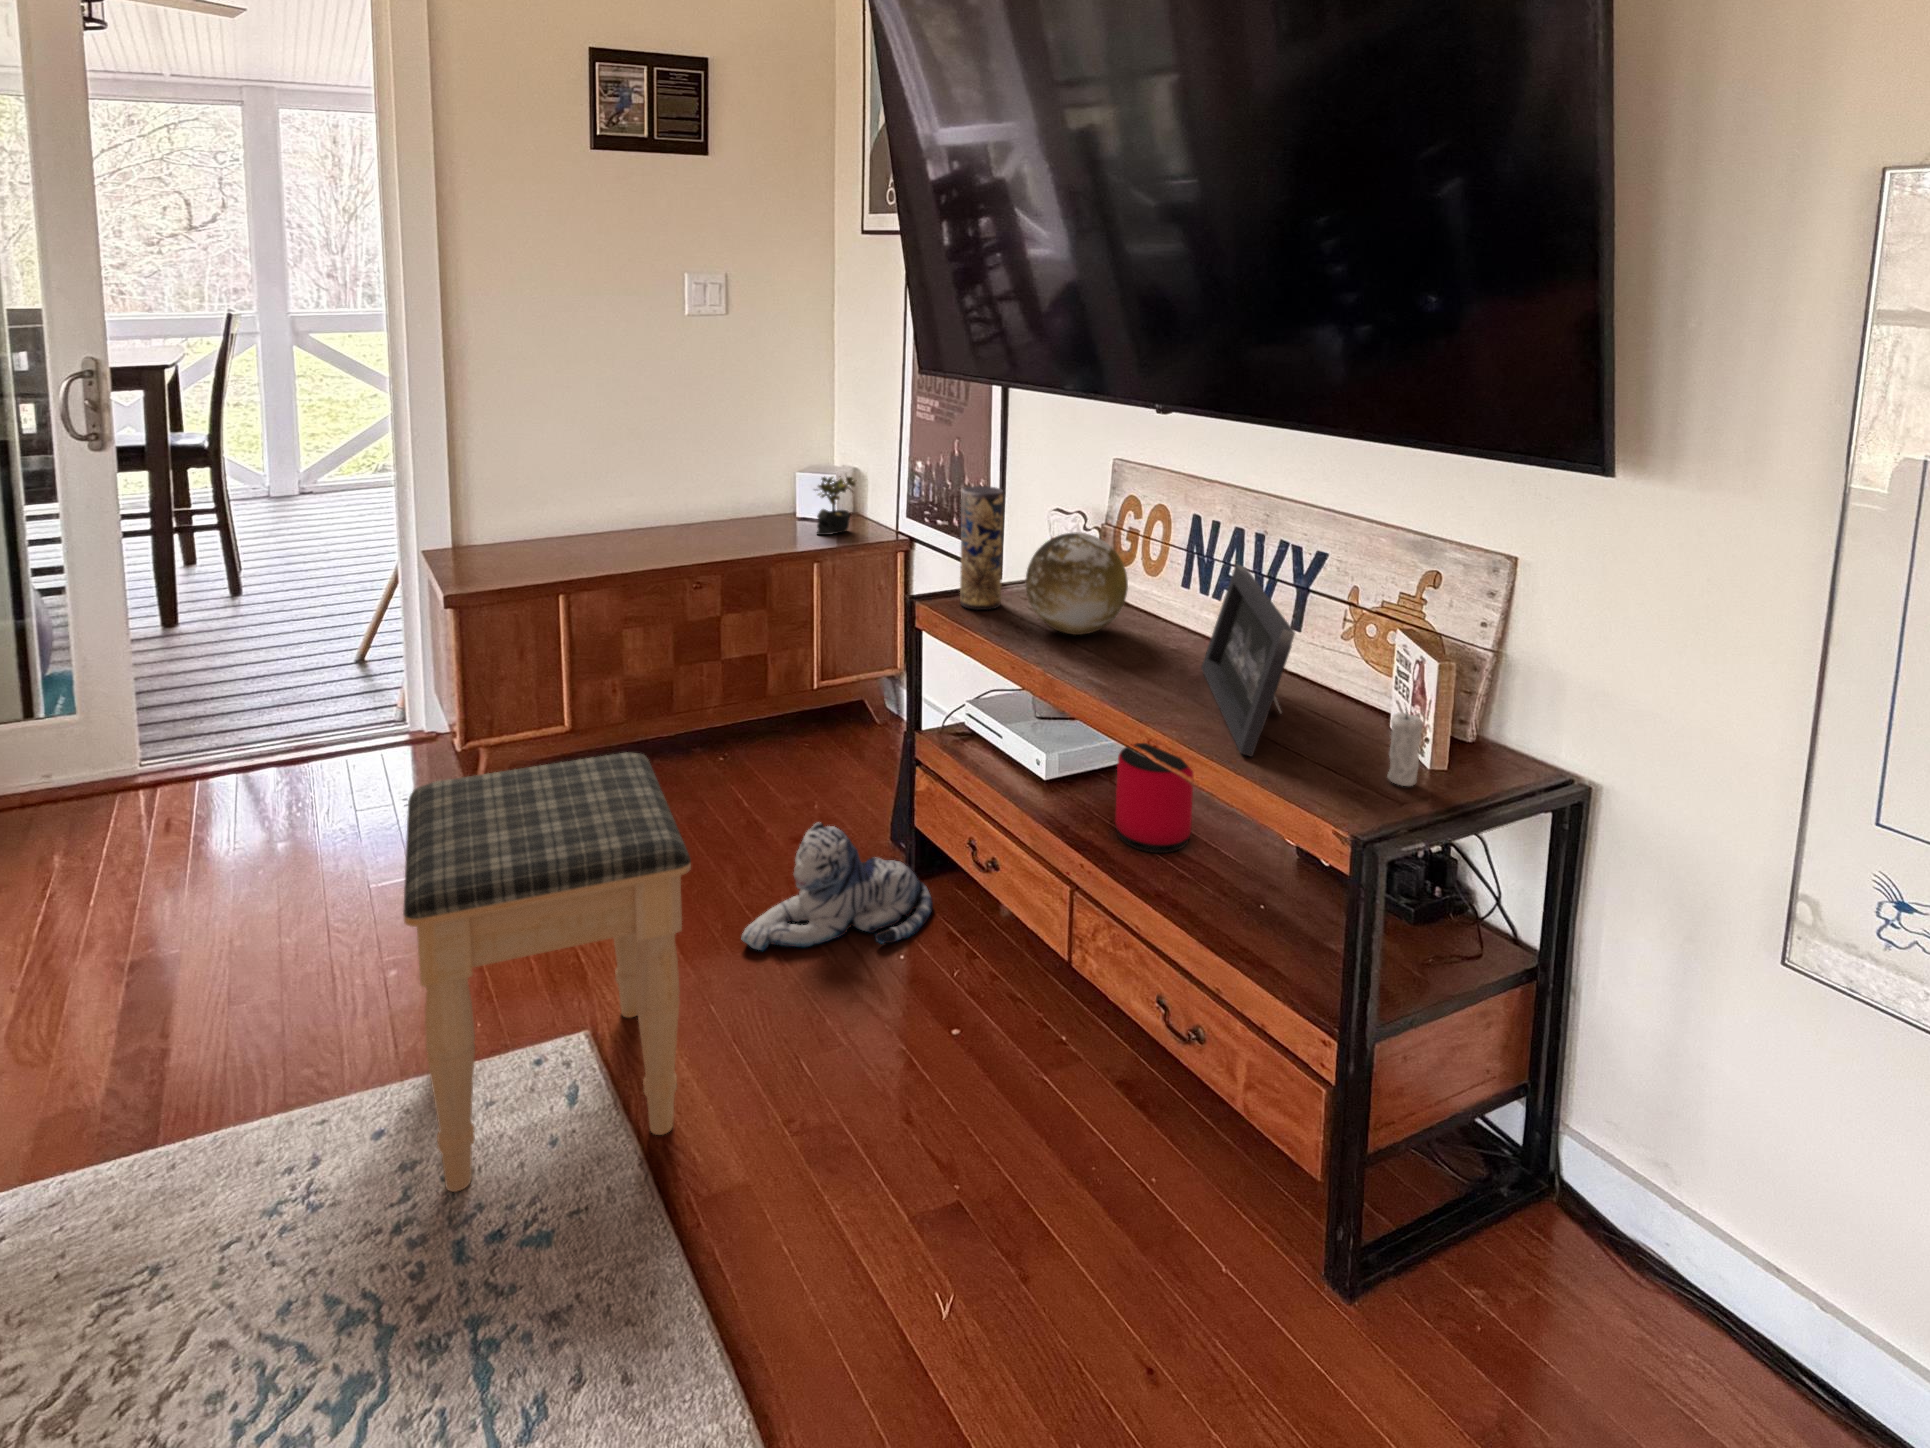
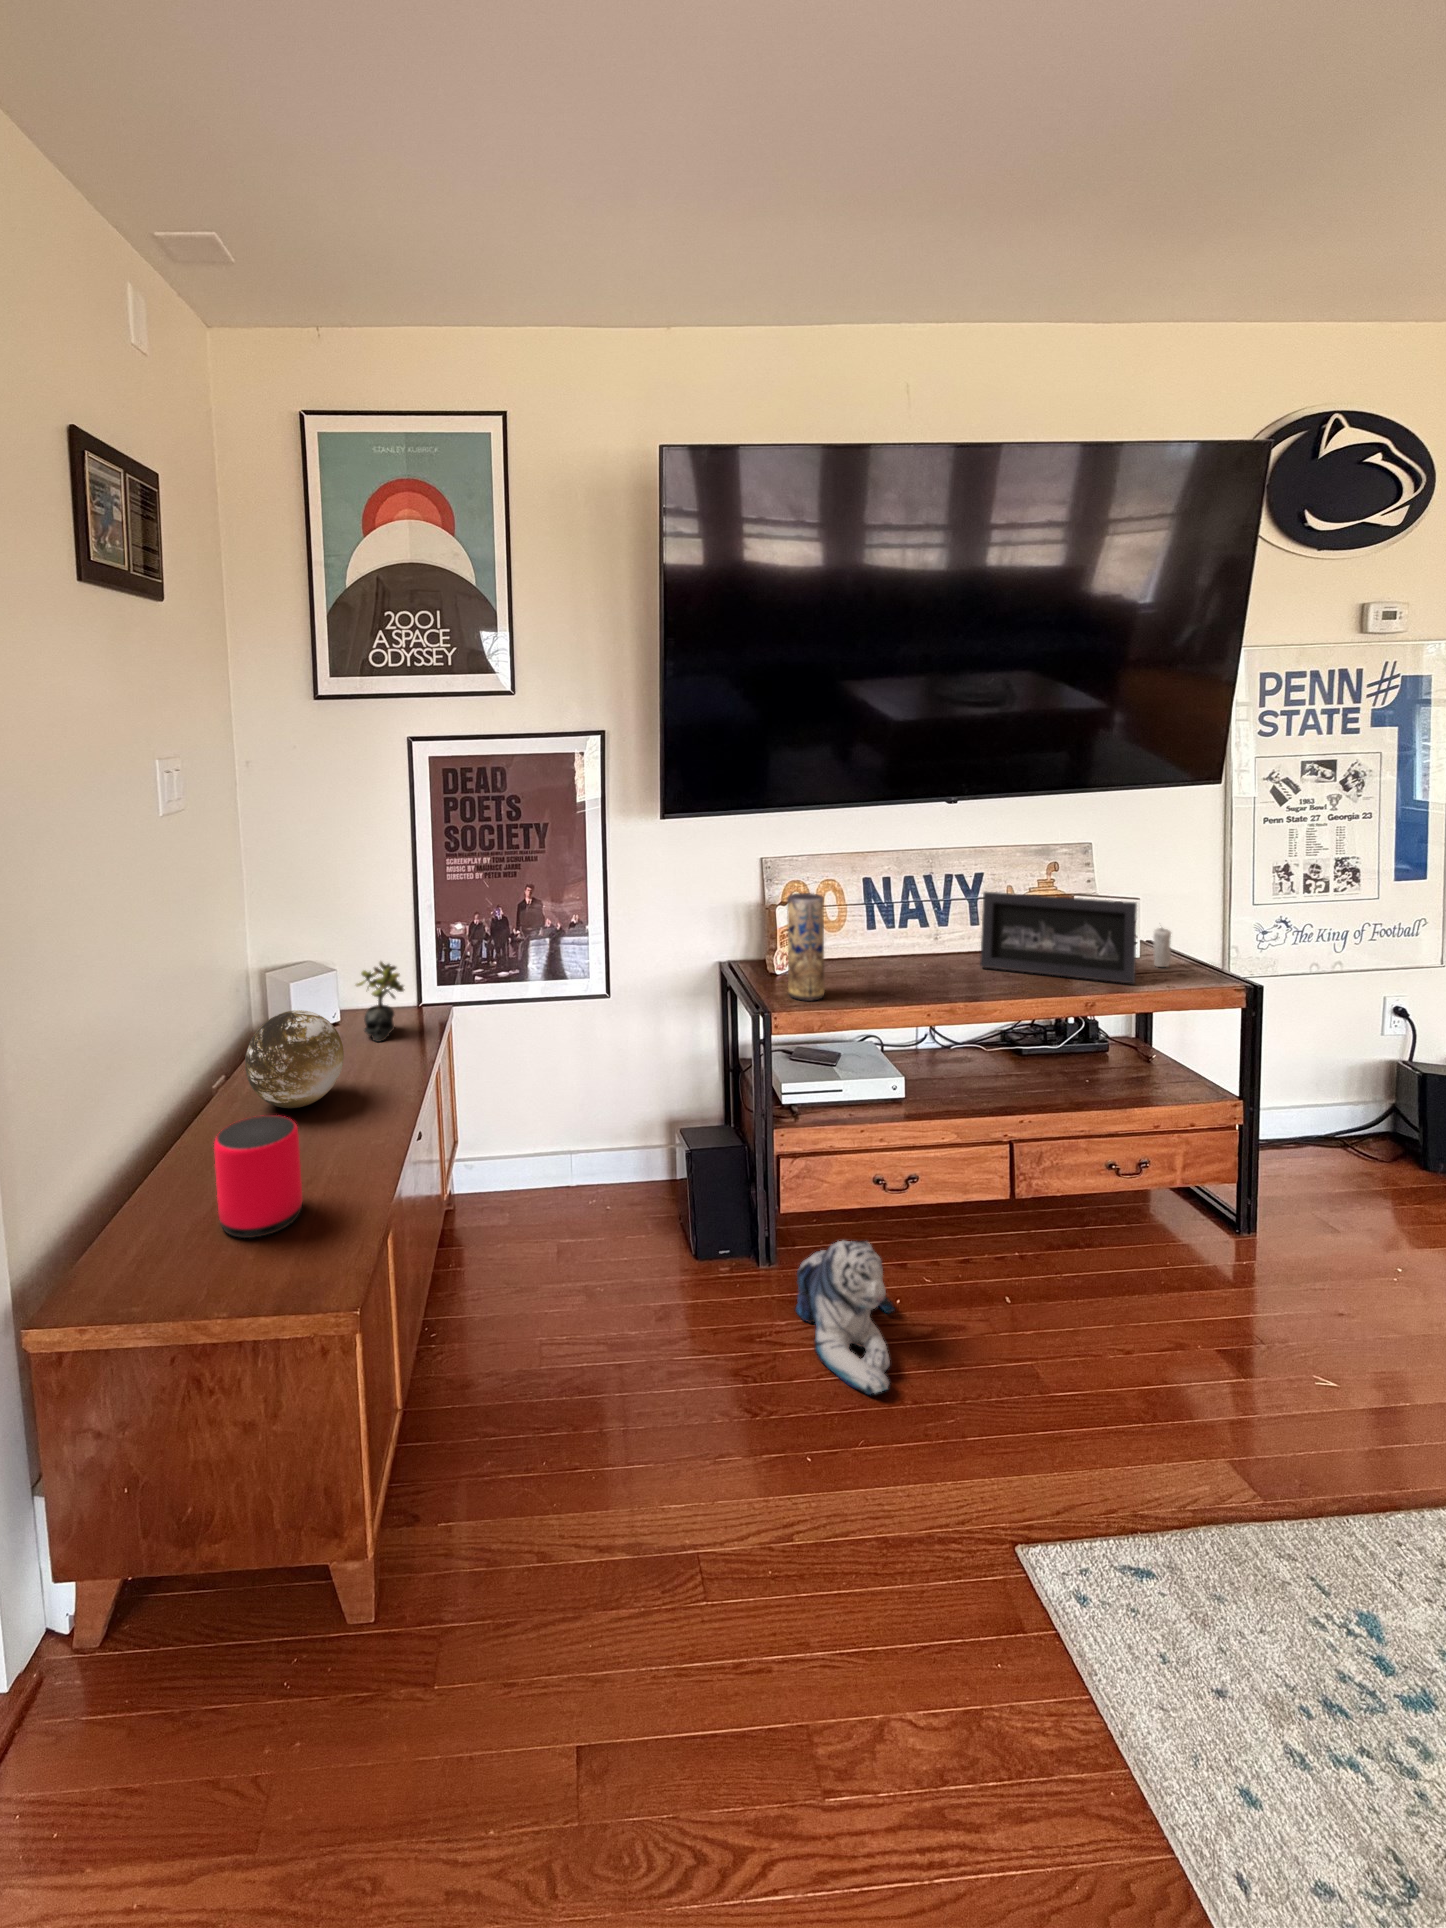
decorative orb: present [1025,532,1128,635] -> present [245,1010,344,1108]
speaker: present [1115,743,1193,853] -> present [214,1115,303,1238]
footstool: present [403,753,691,1192] -> none [949,1221,1357,1701]

